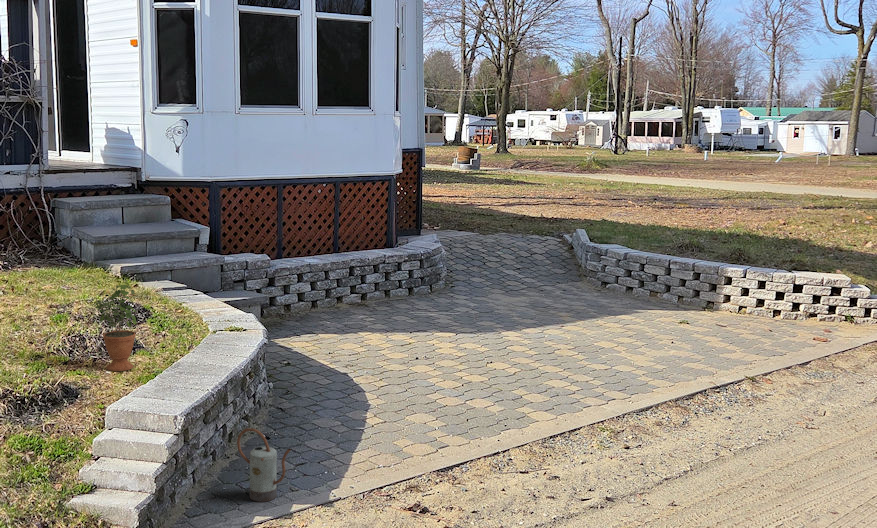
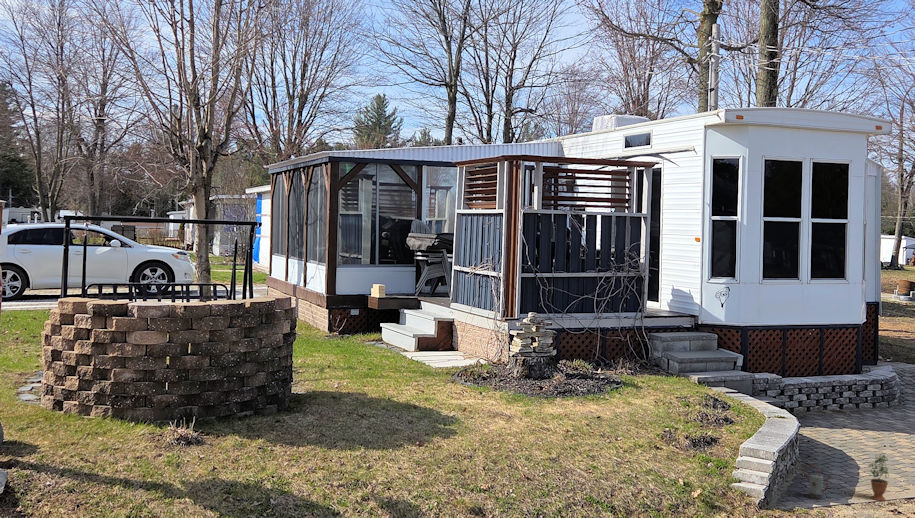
potted plant: present [95,283,136,371] -> present [869,455,889,501]

